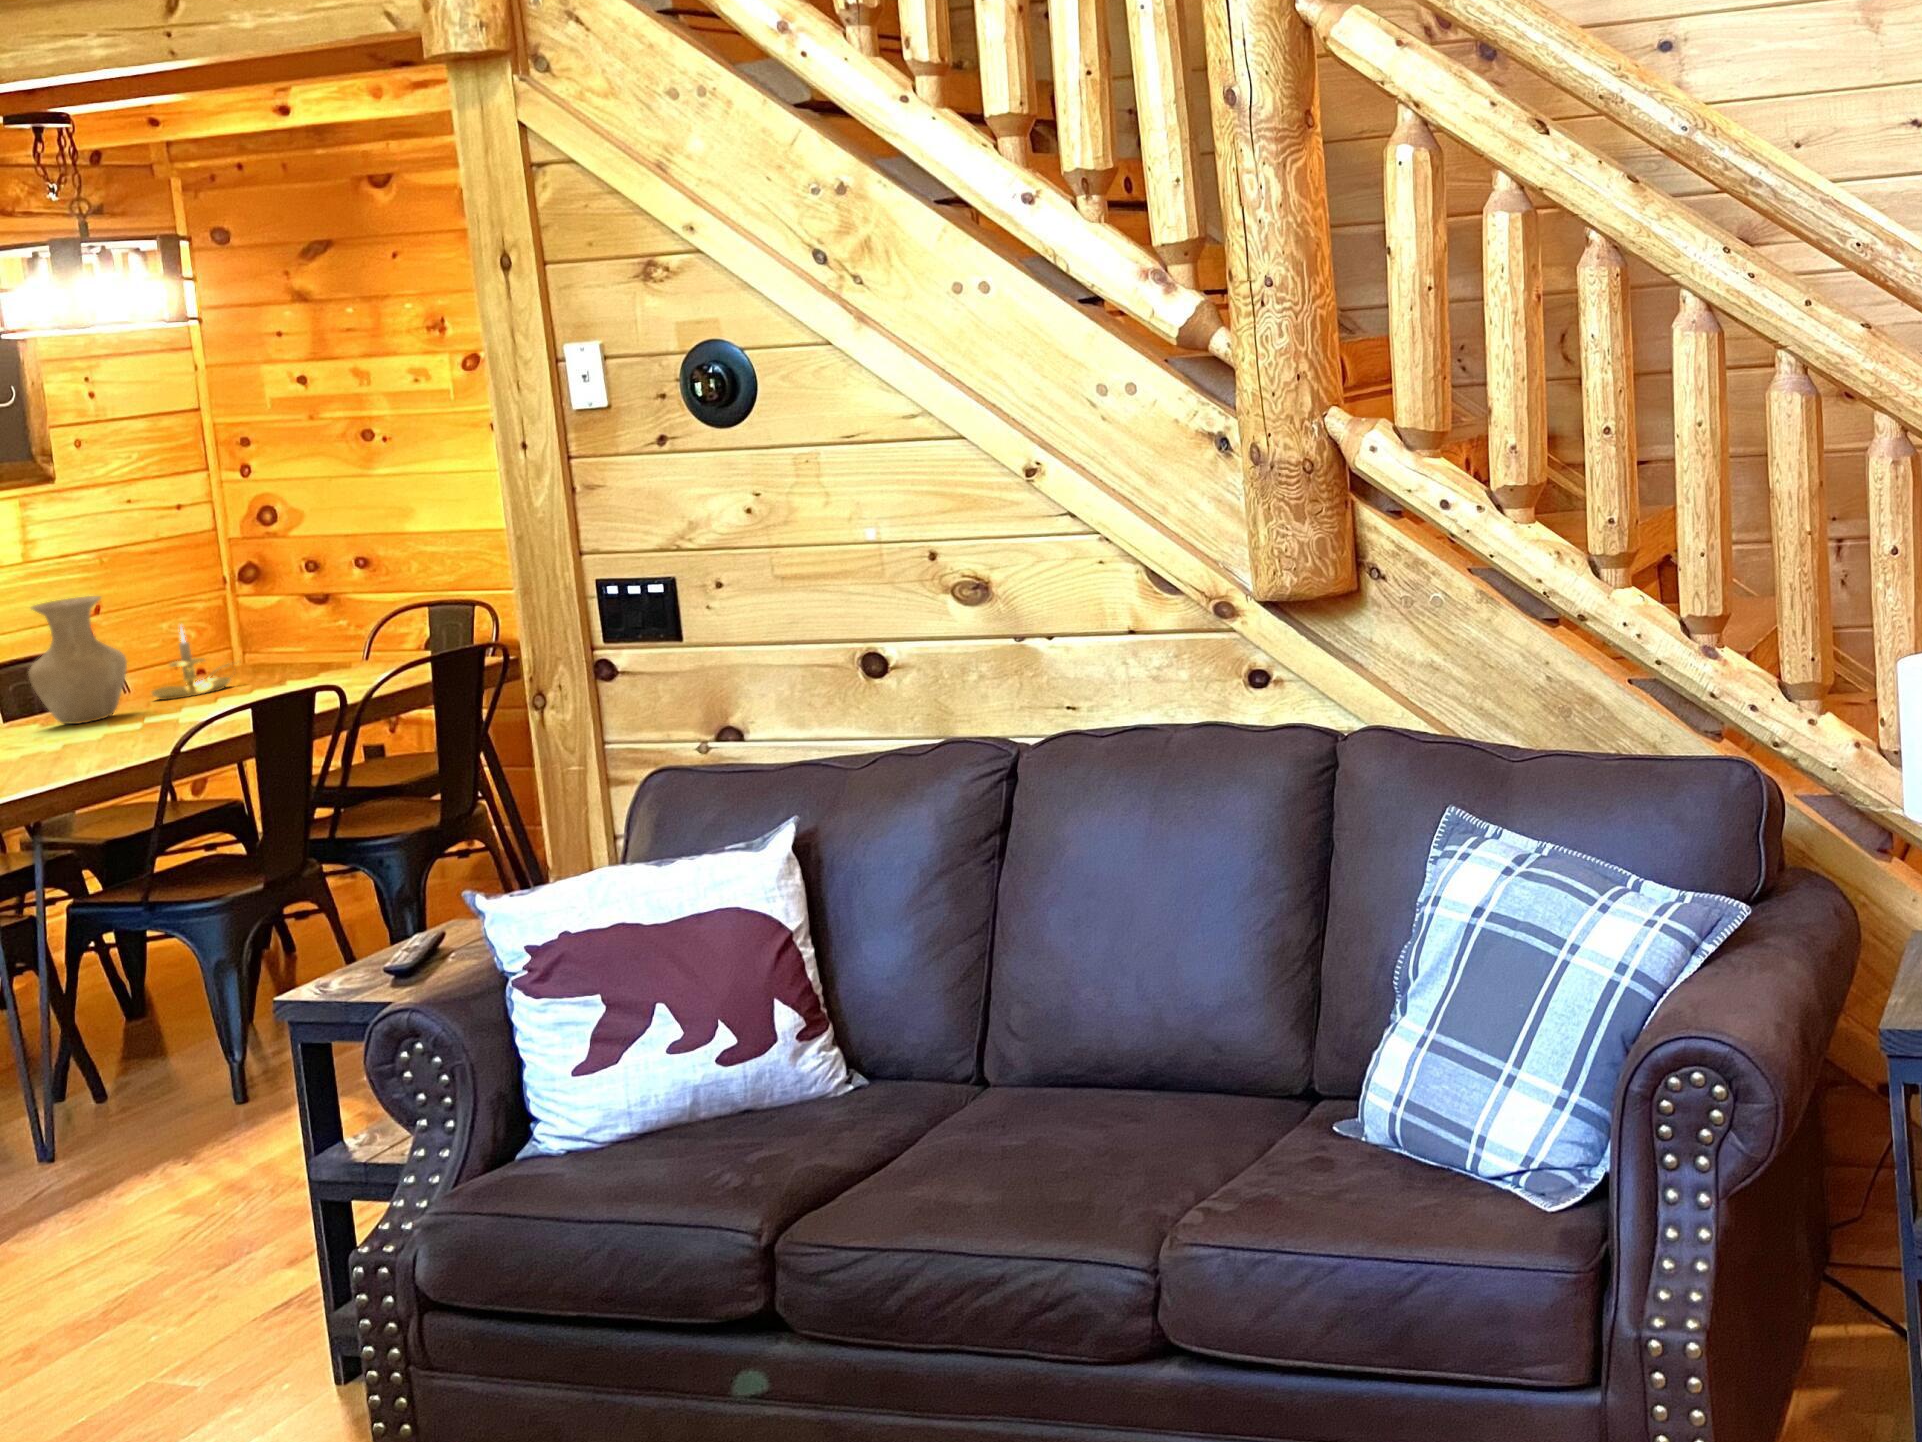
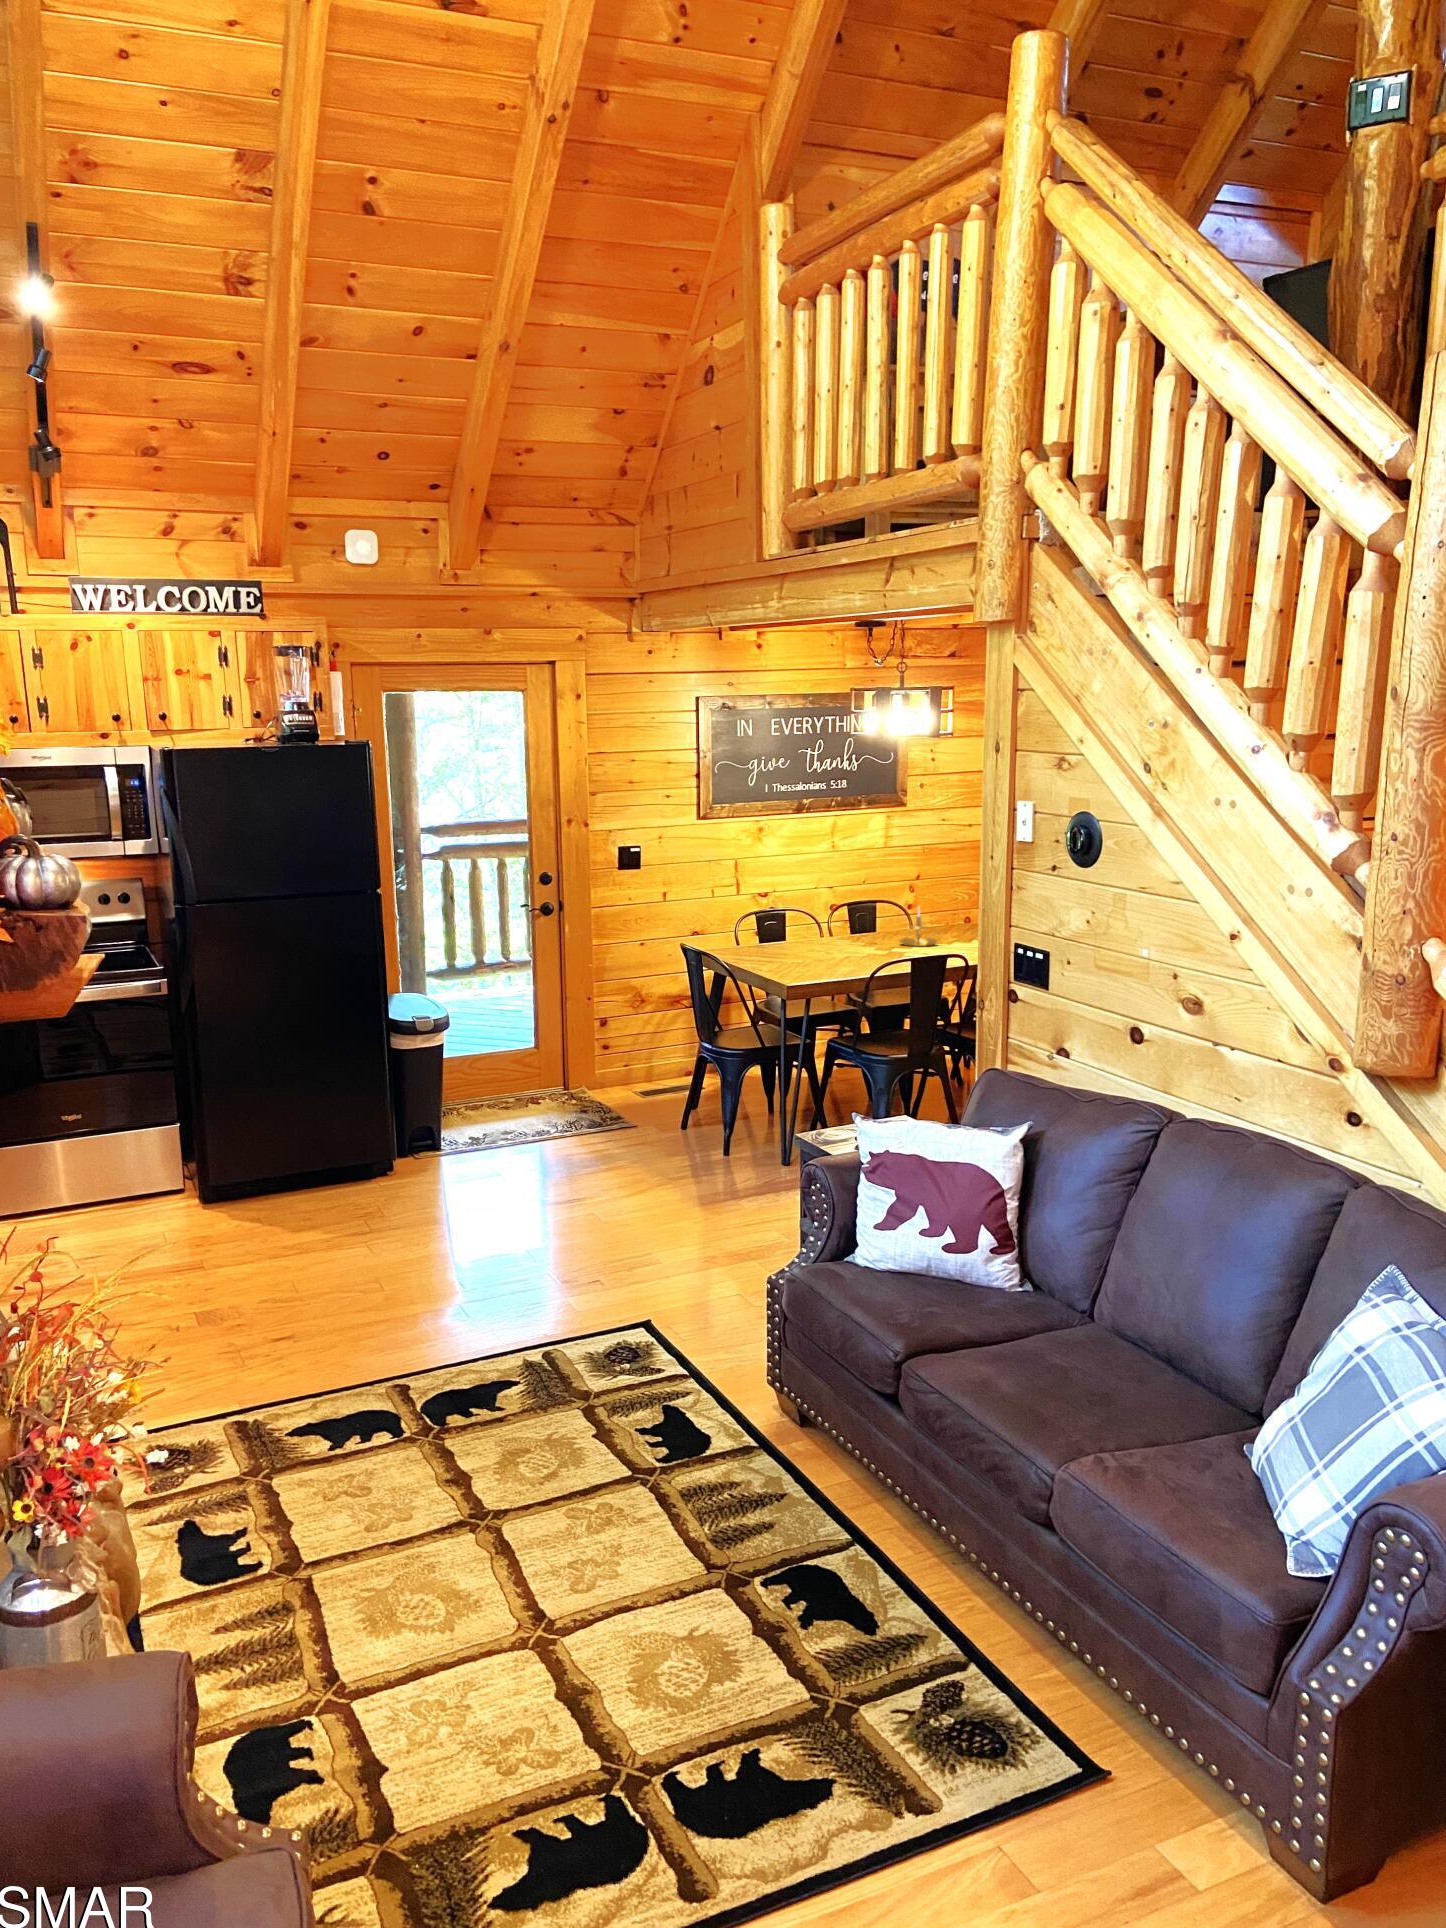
vase: present [29,596,127,724] -> none [839,883,883,950]

